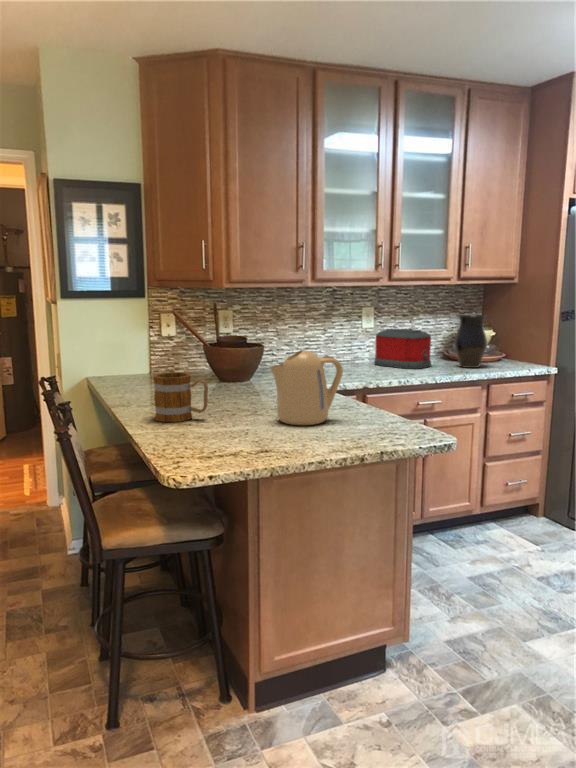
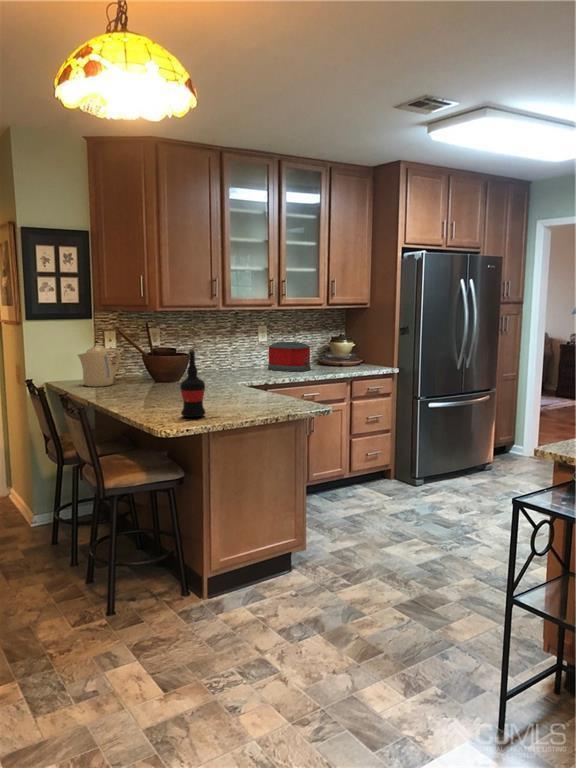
vase: present [454,315,487,368] -> none [327,331,350,370]
wine bottle: none [214,342,253,449] -> present [180,349,205,417]
kettle: present [270,350,343,425] -> present [78,345,121,387]
mug: present [153,372,208,422] -> none [124,372,165,407]

